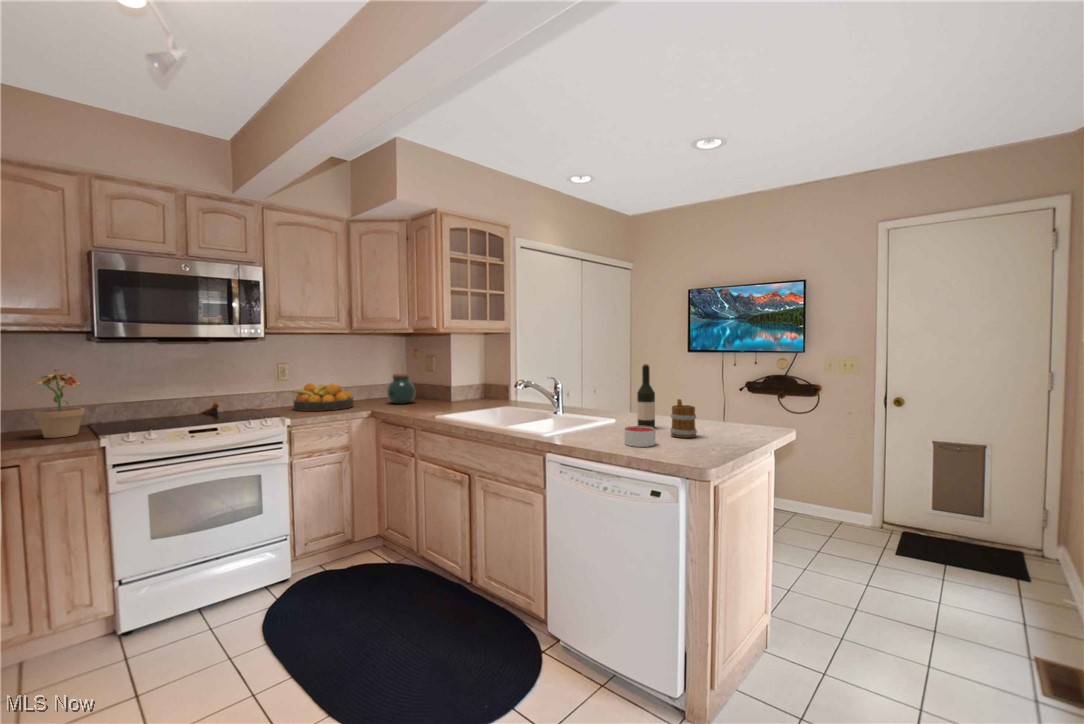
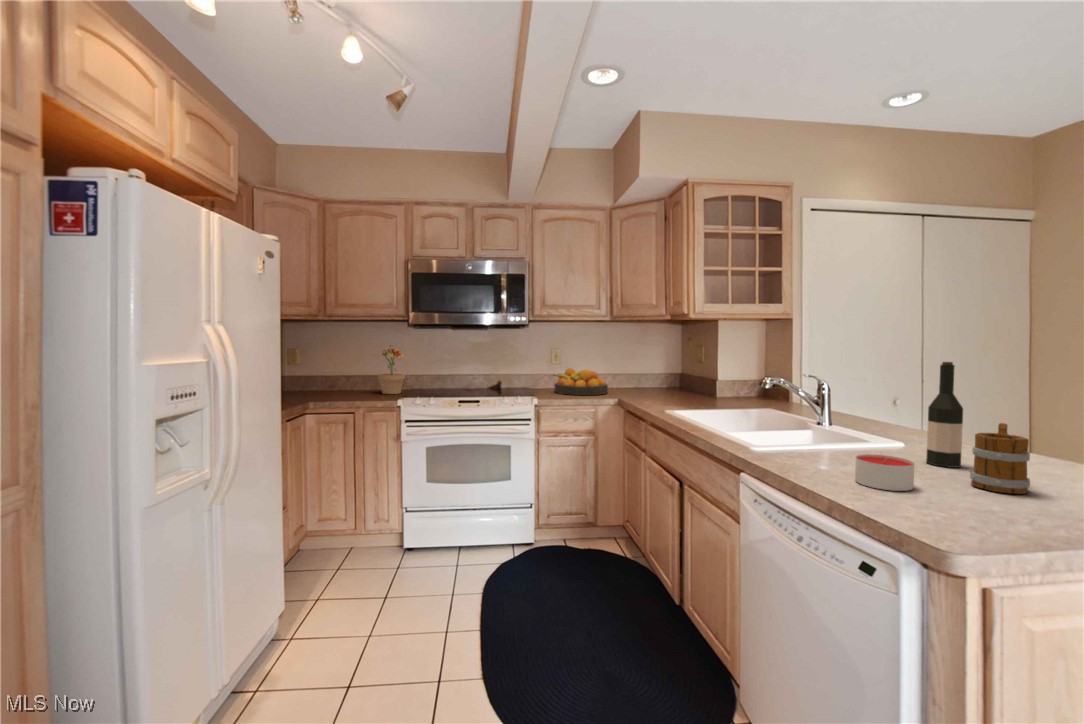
jar: present [387,373,415,404] -> none [642,364,671,396]

